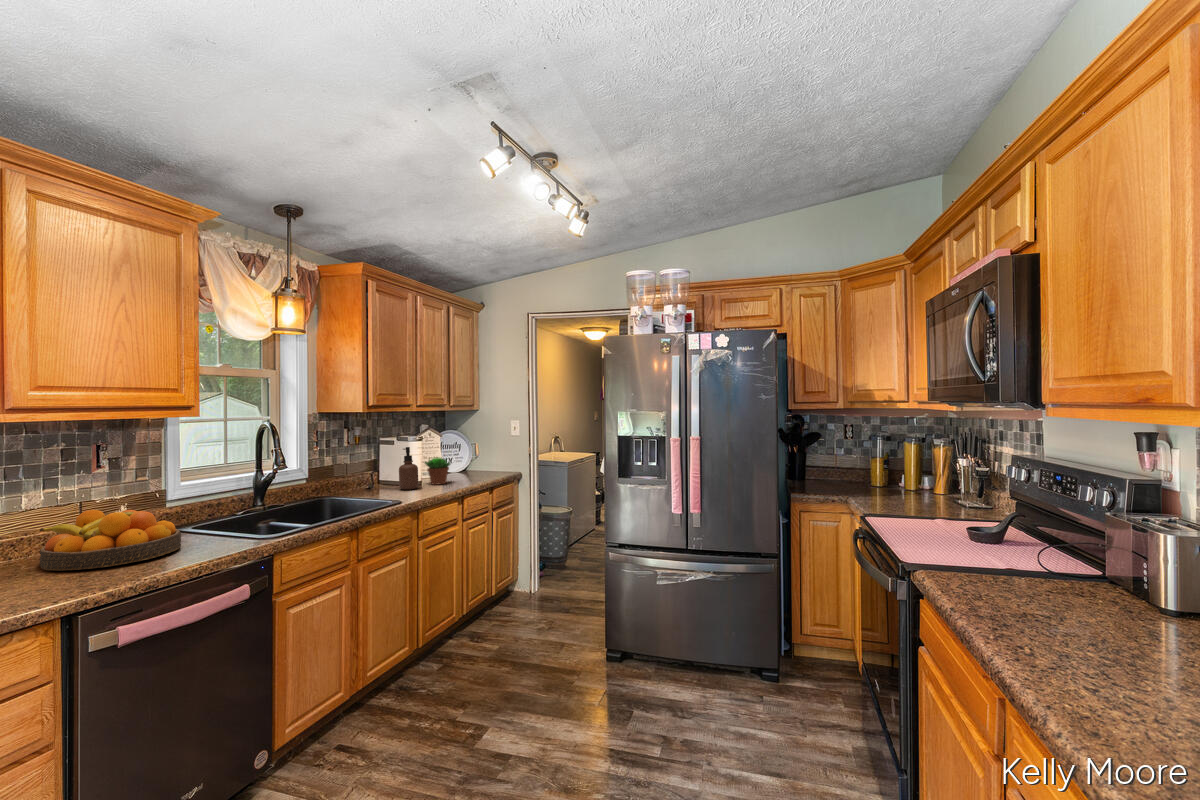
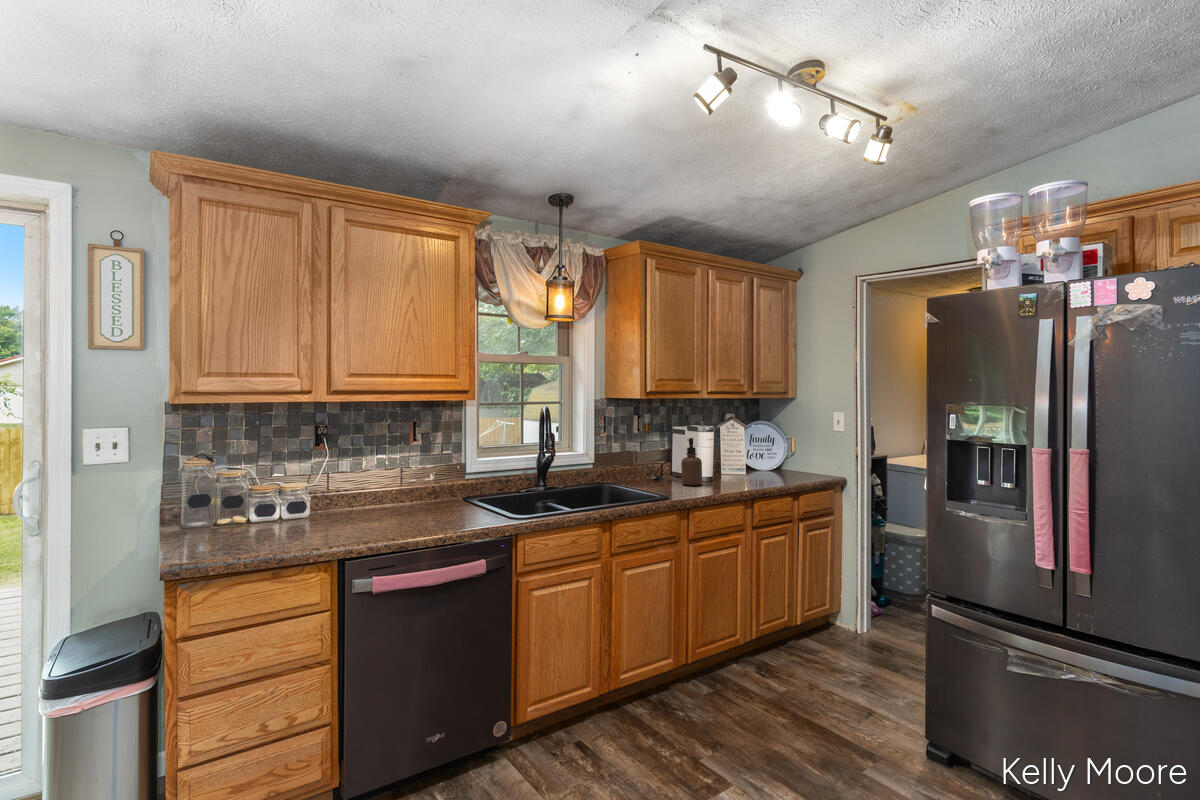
succulent plant: present [425,457,450,485] -> none [712,451,745,483]
fruit bowl: present [39,510,181,570] -> none [358,476,452,524]

